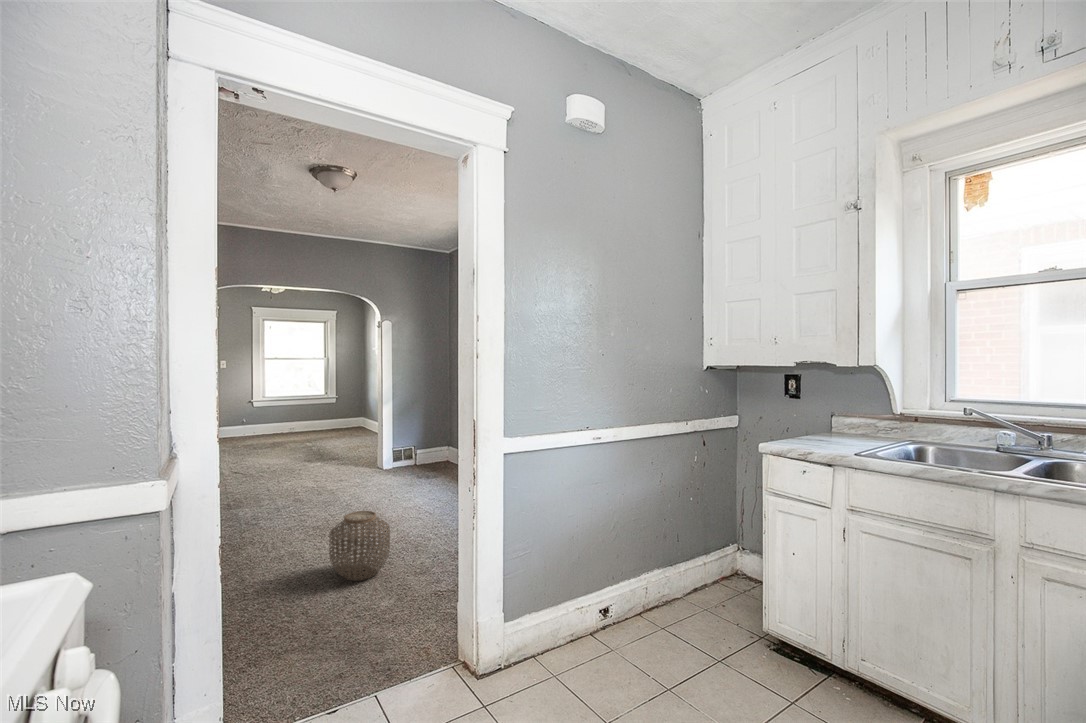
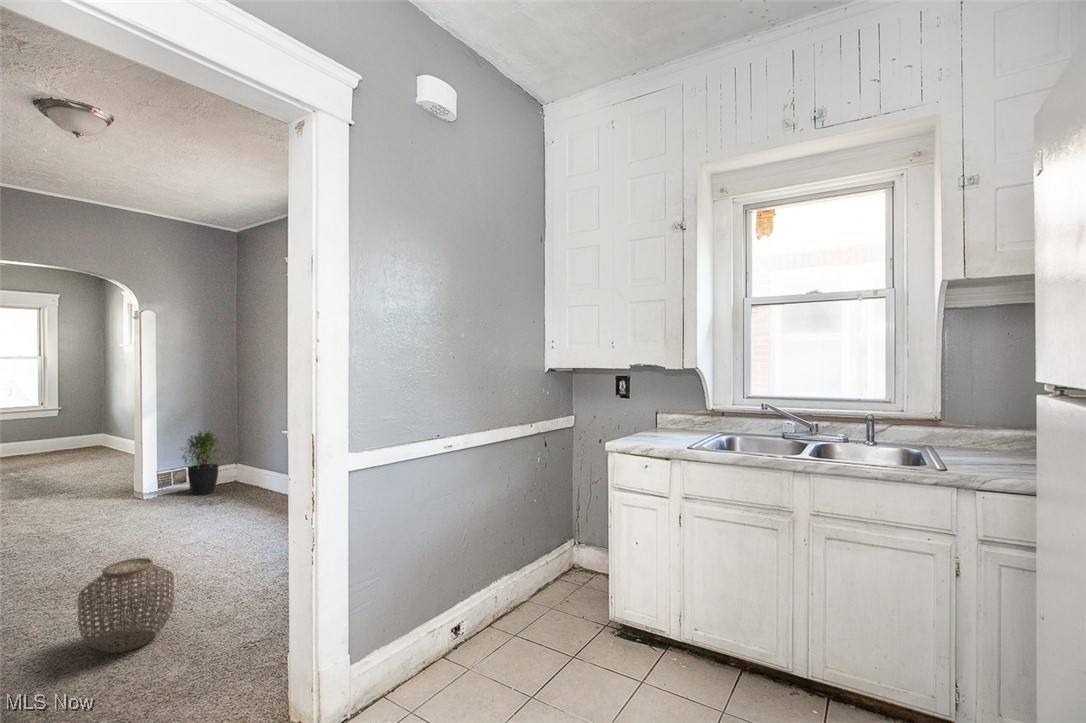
potted plant: none [407,417,440,469] -> present [182,431,221,495]

